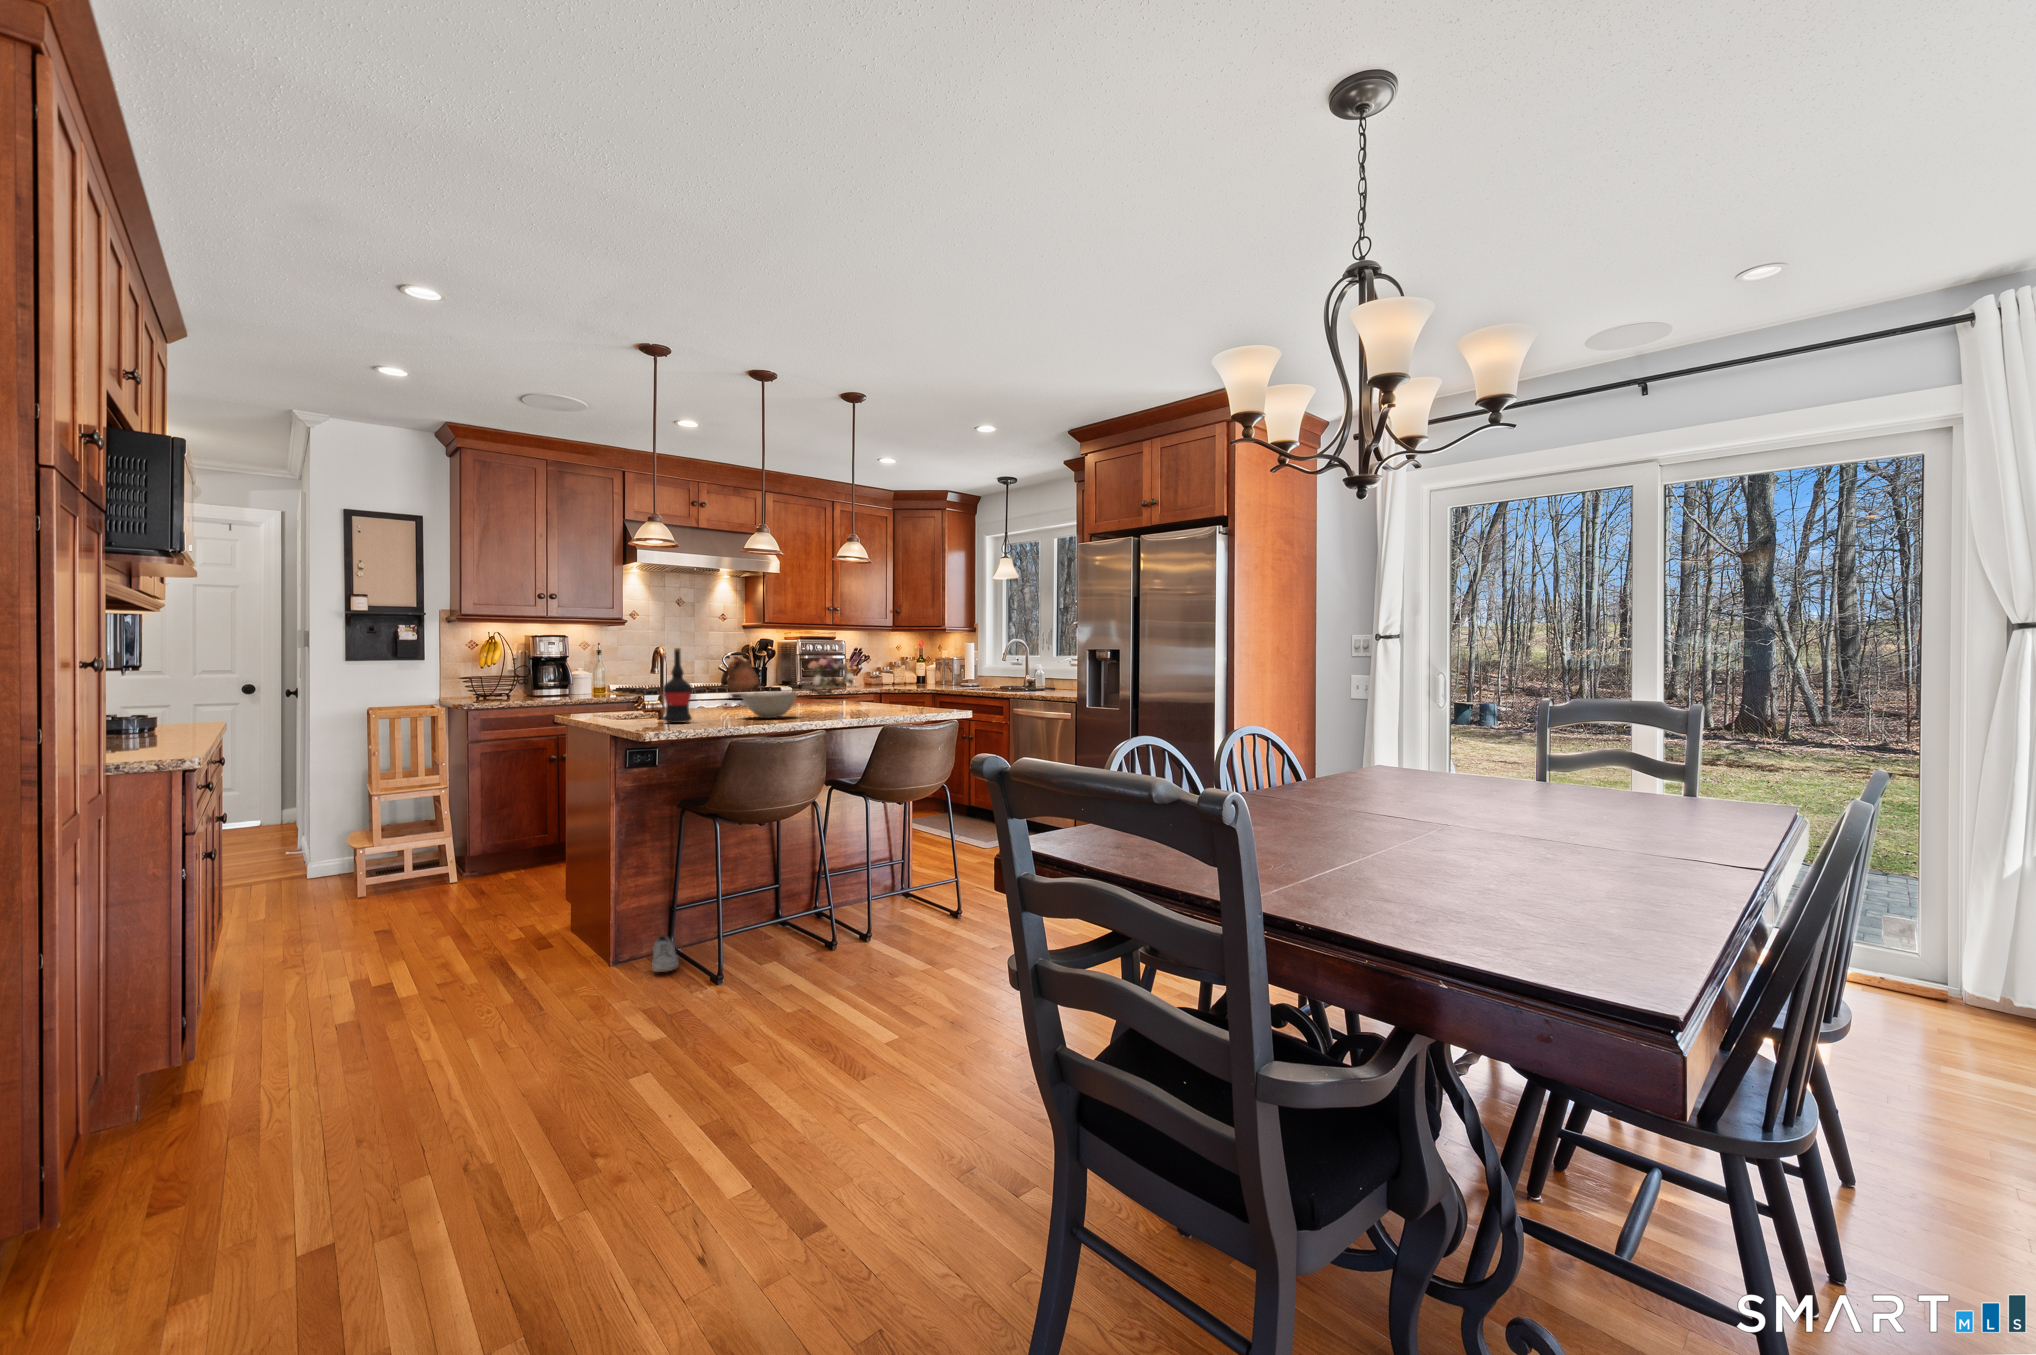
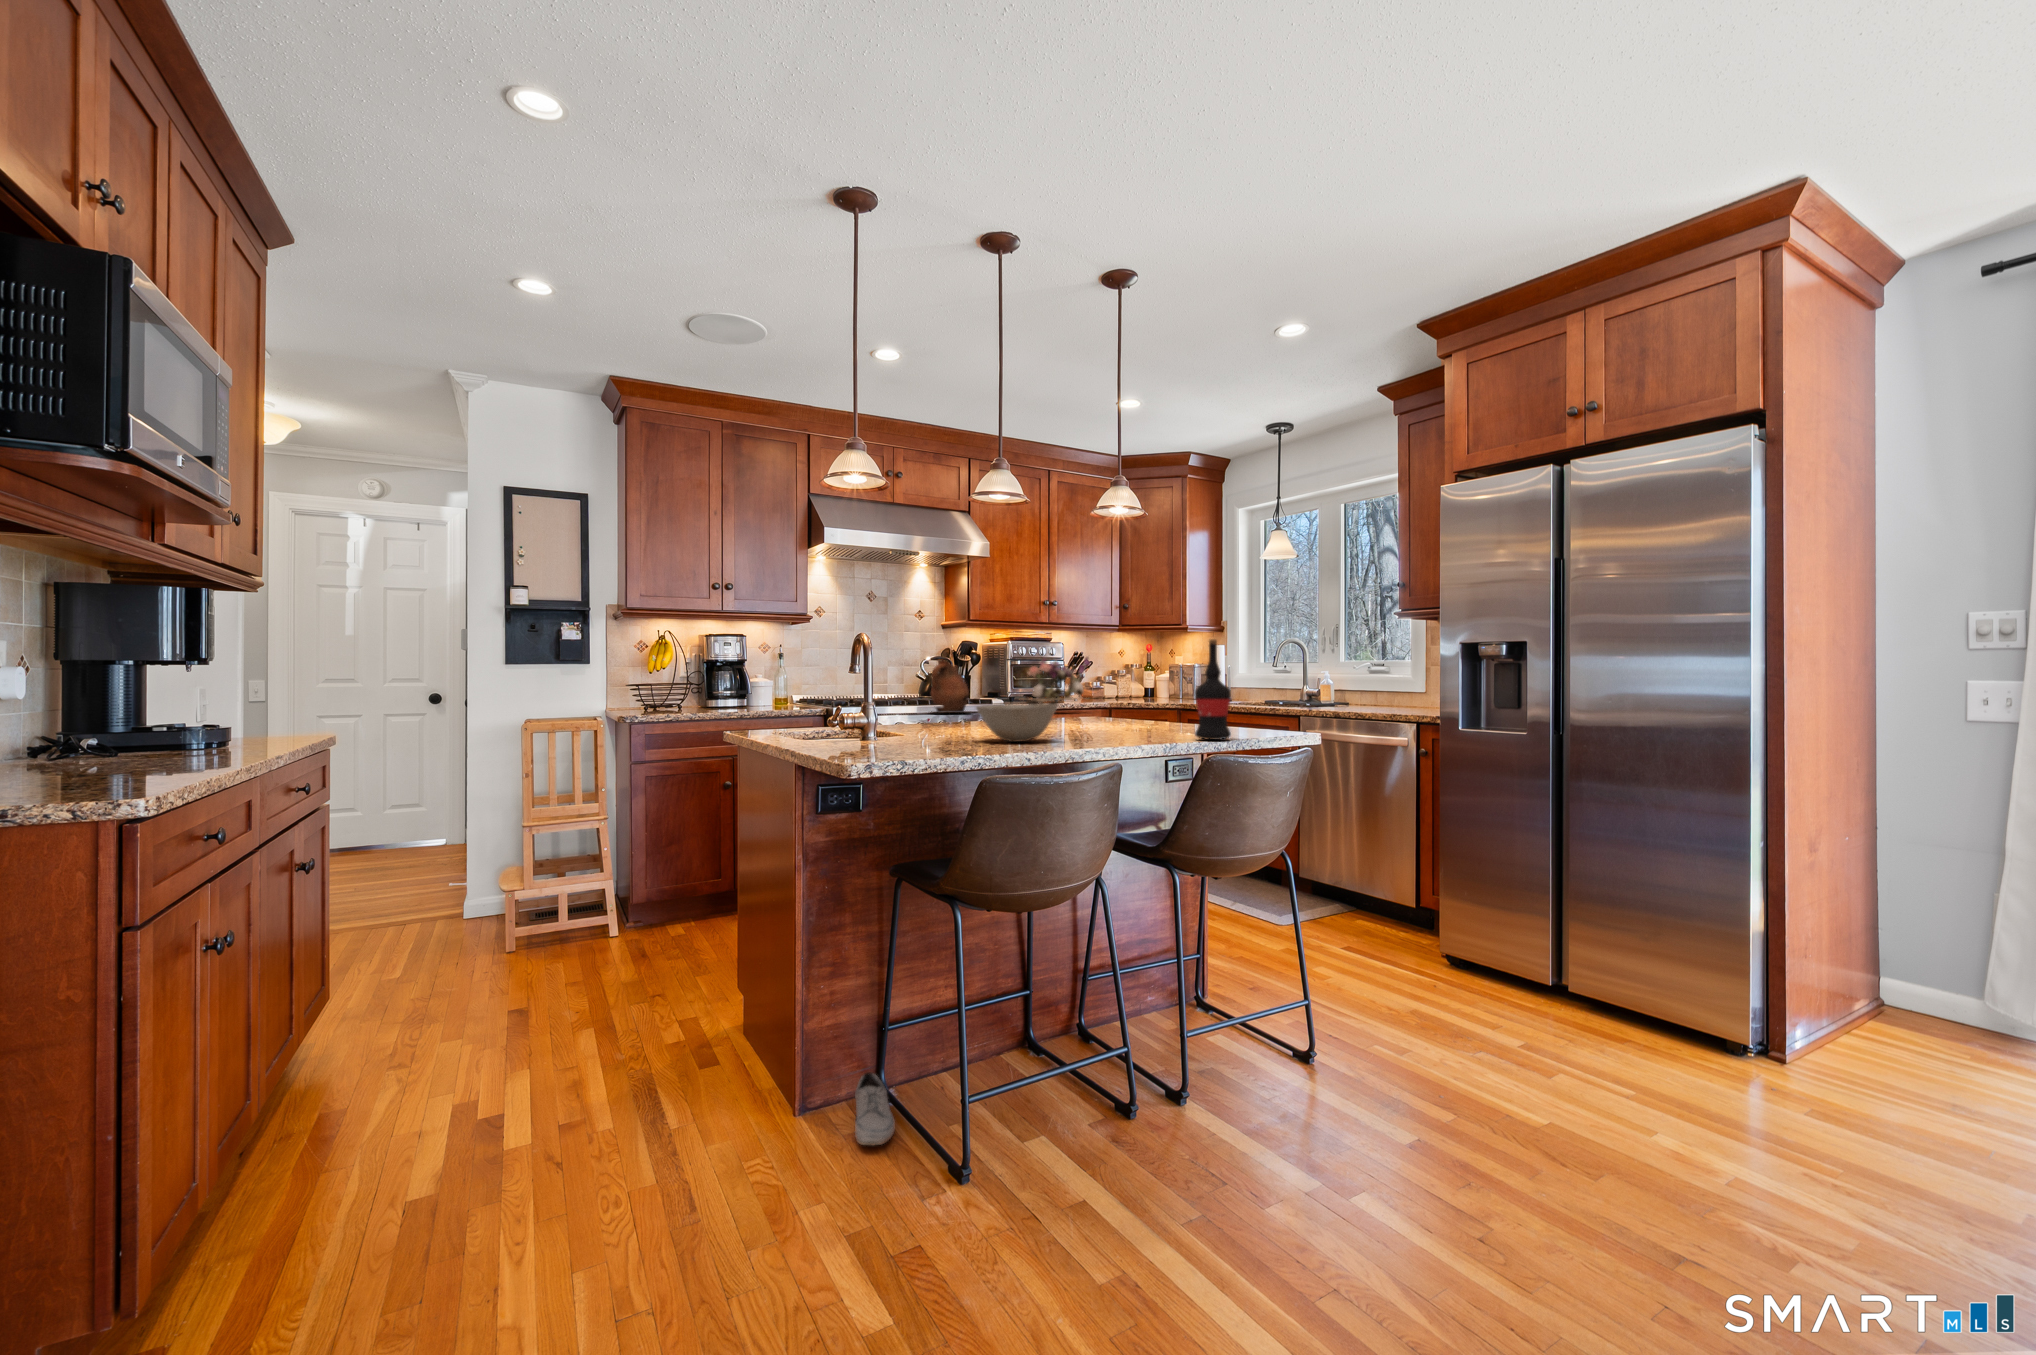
wine bottle: present [663,648,692,723] -> present [1195,639,1231,740]

